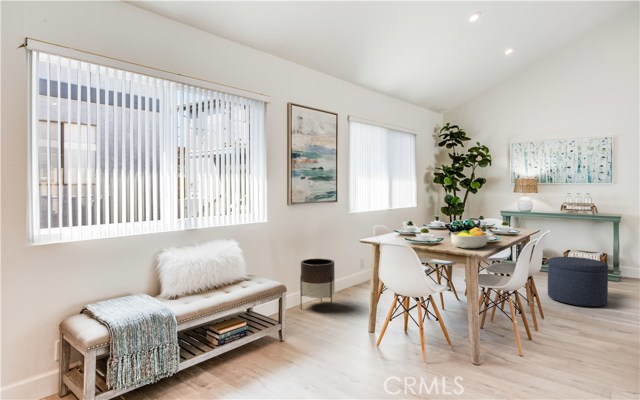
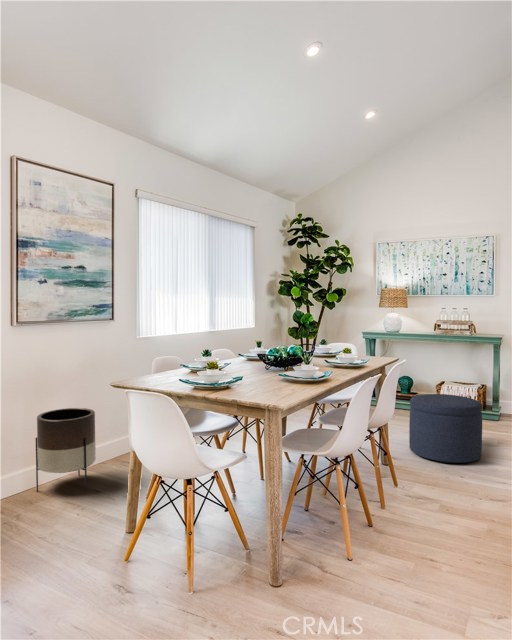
fruit bowl: present [451,227,488,248] -> none [244,358,304,393]

